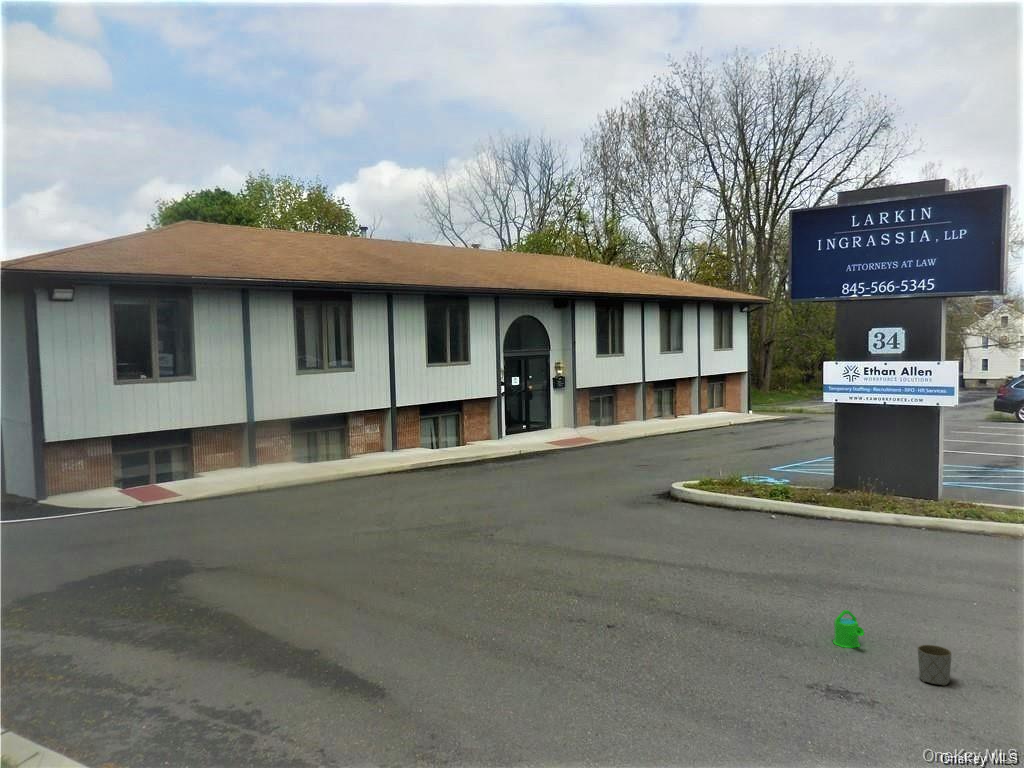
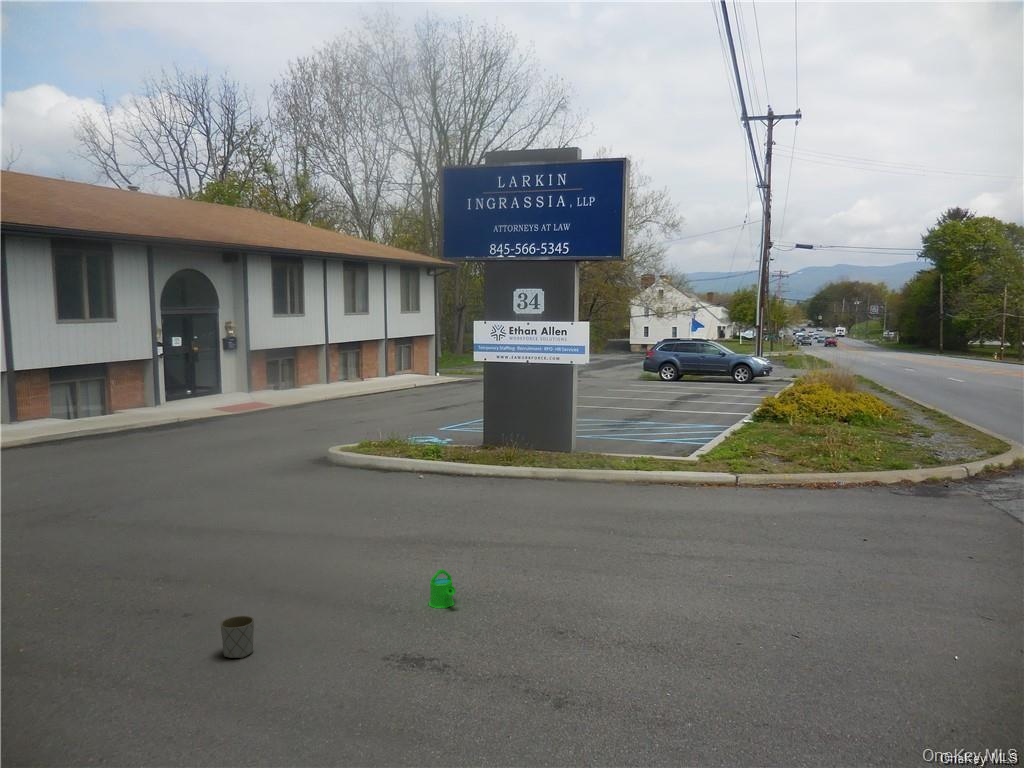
planter: present [918,645,951,686] -> present [221,616,254,658]

